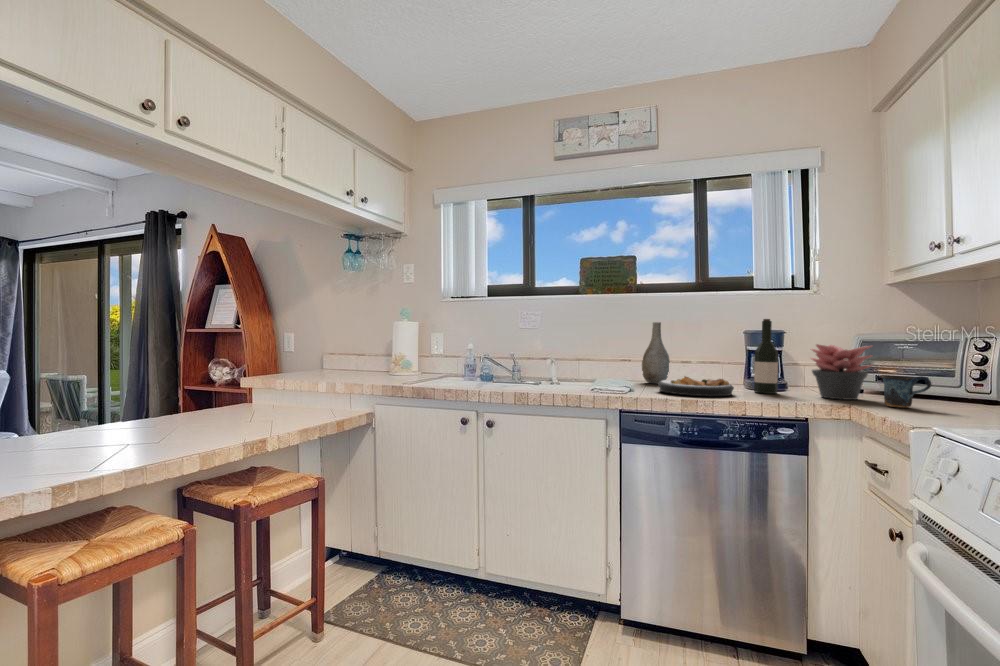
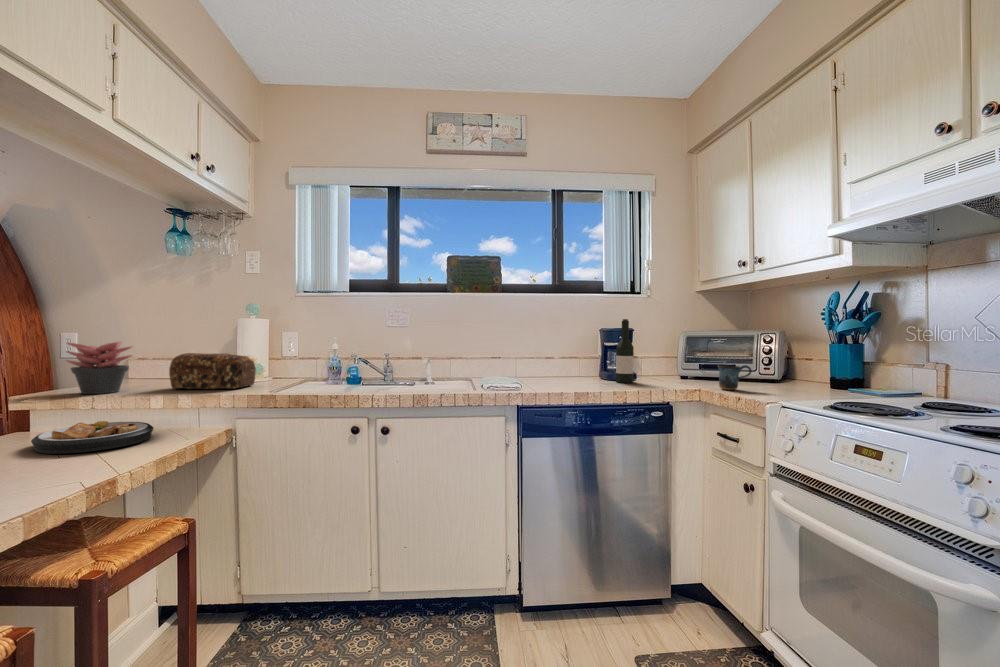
vase: present [642,322,670,384] -> none [514,321,539,377]
succulent plant: present [811,344,873,400] -> present [66,342,132,394]
bread loaf: none [341,348,402,378] -> present [169,353,256,389]
plate: present [658,376,734,396] -> present [31,421,154,454]

